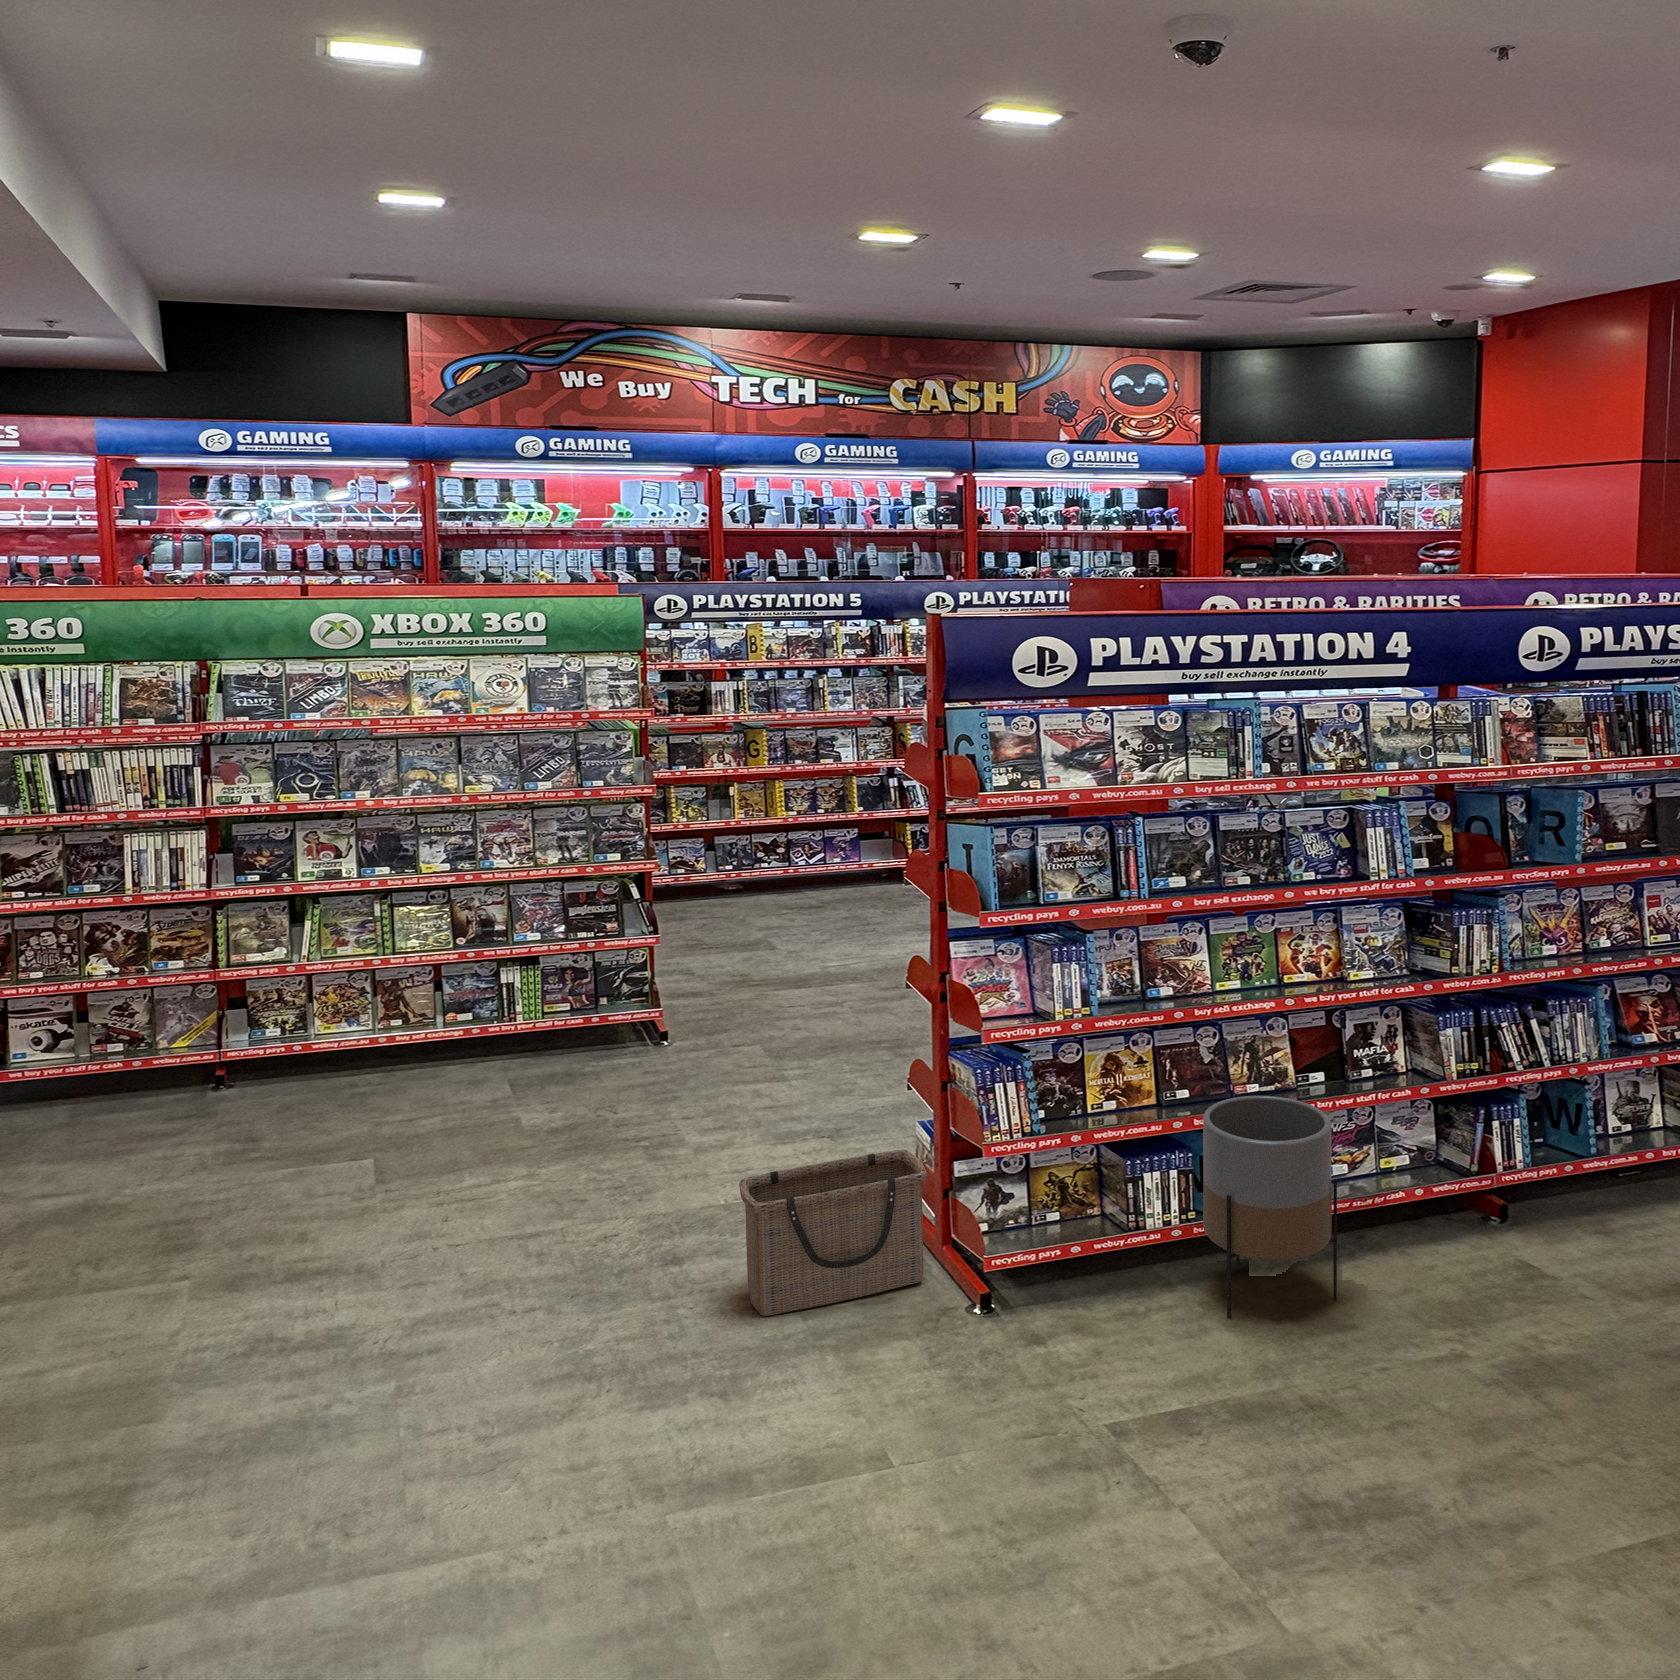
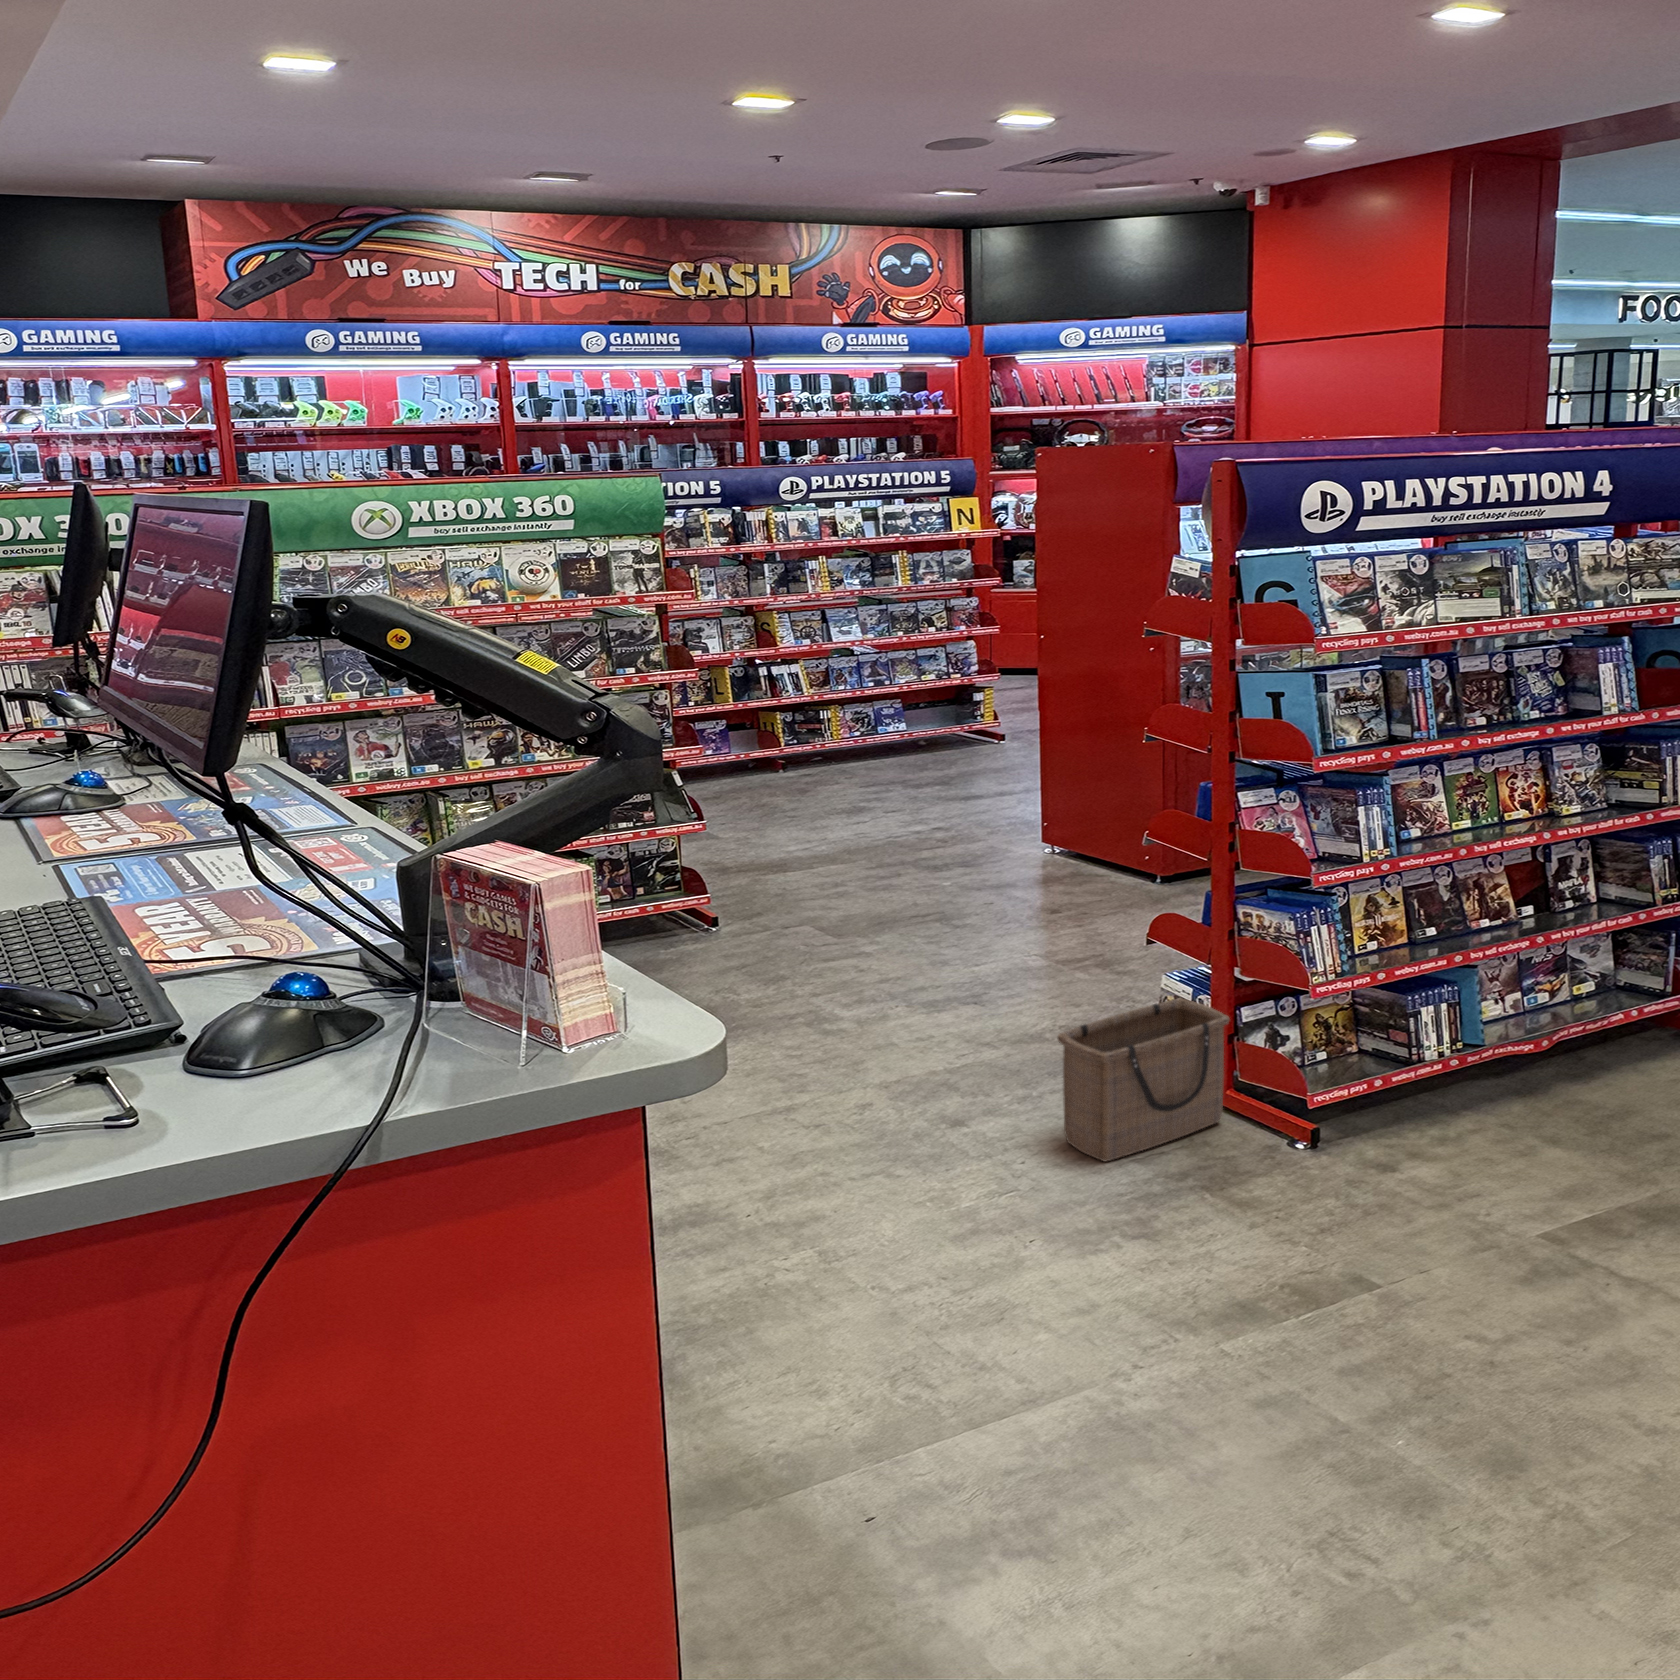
planter: present [1203,1096,1337,1319] -> none [1480,925,1625,1132]

